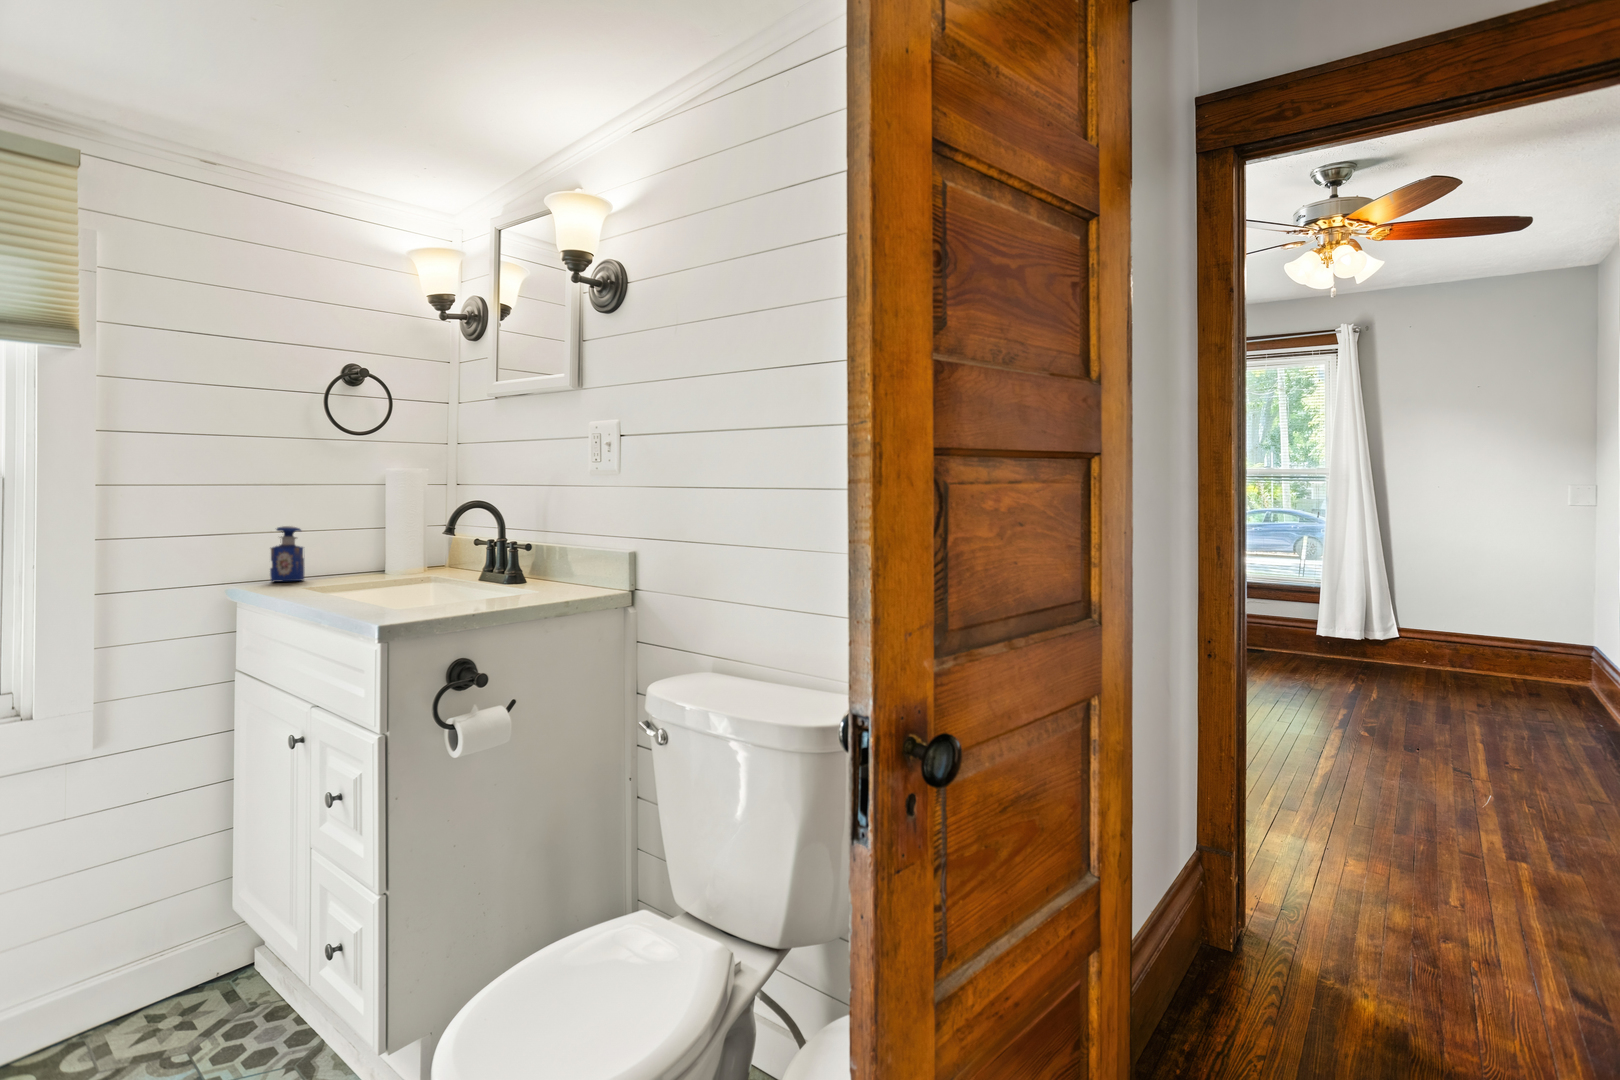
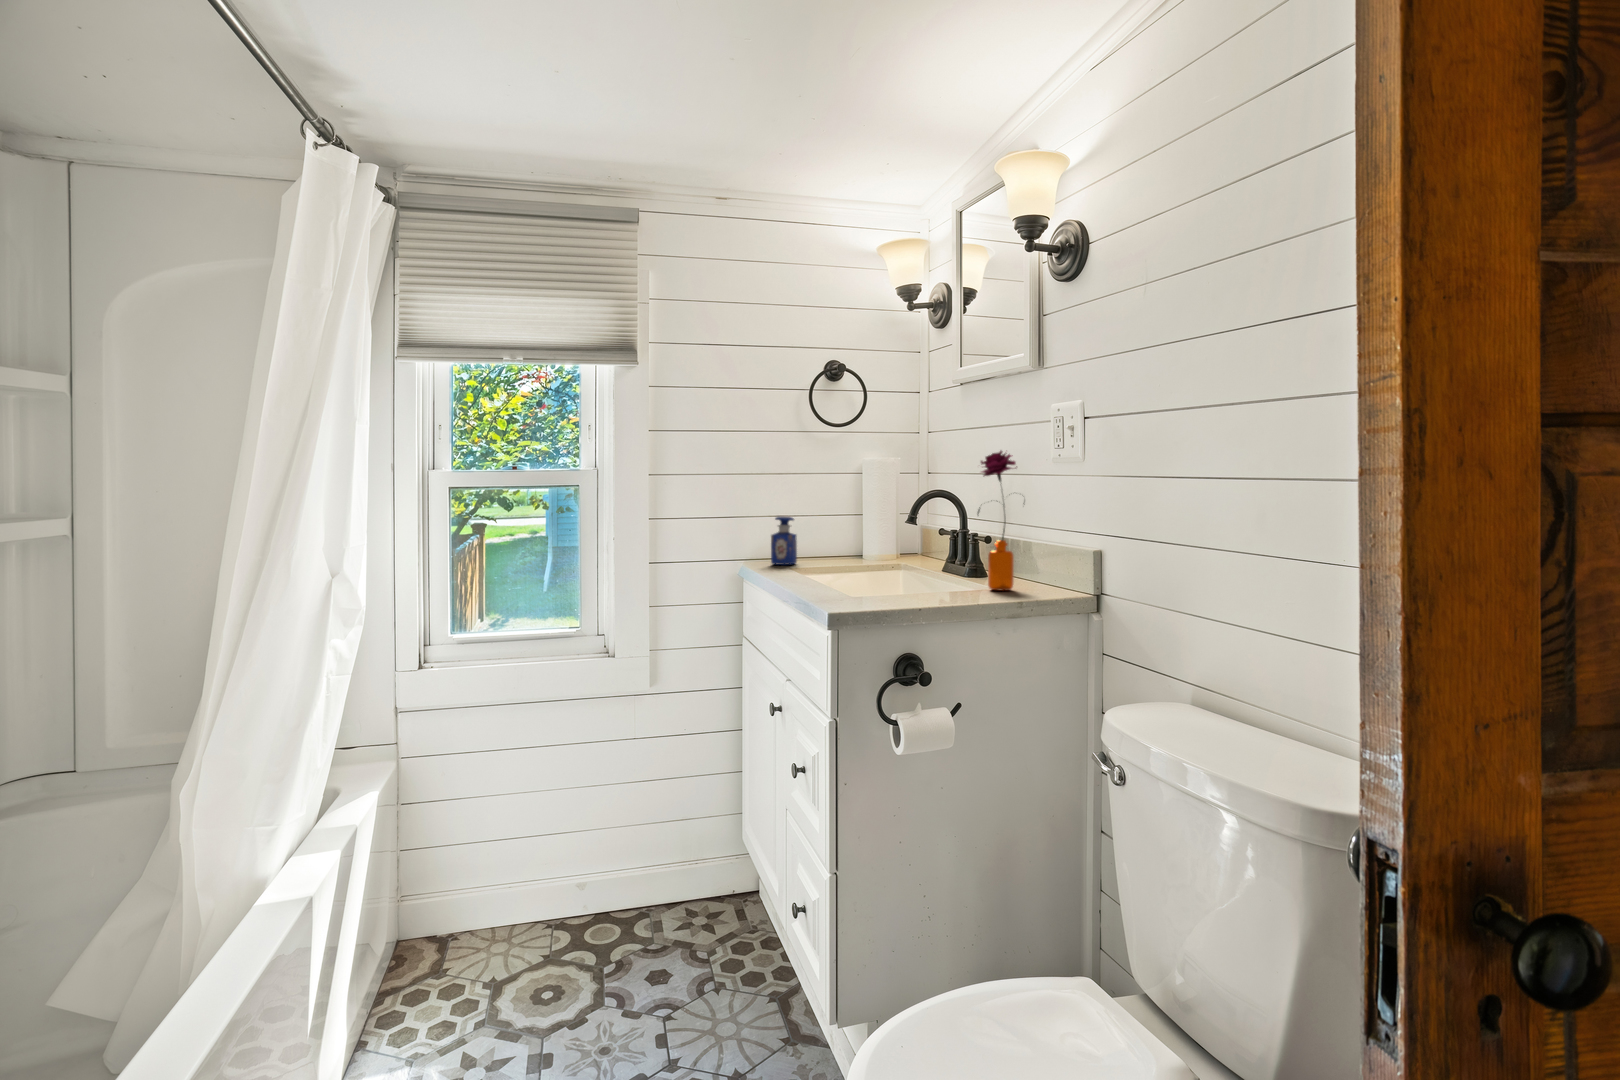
flower: none [526,463,572,594] -> present [978,451,1016,591]

